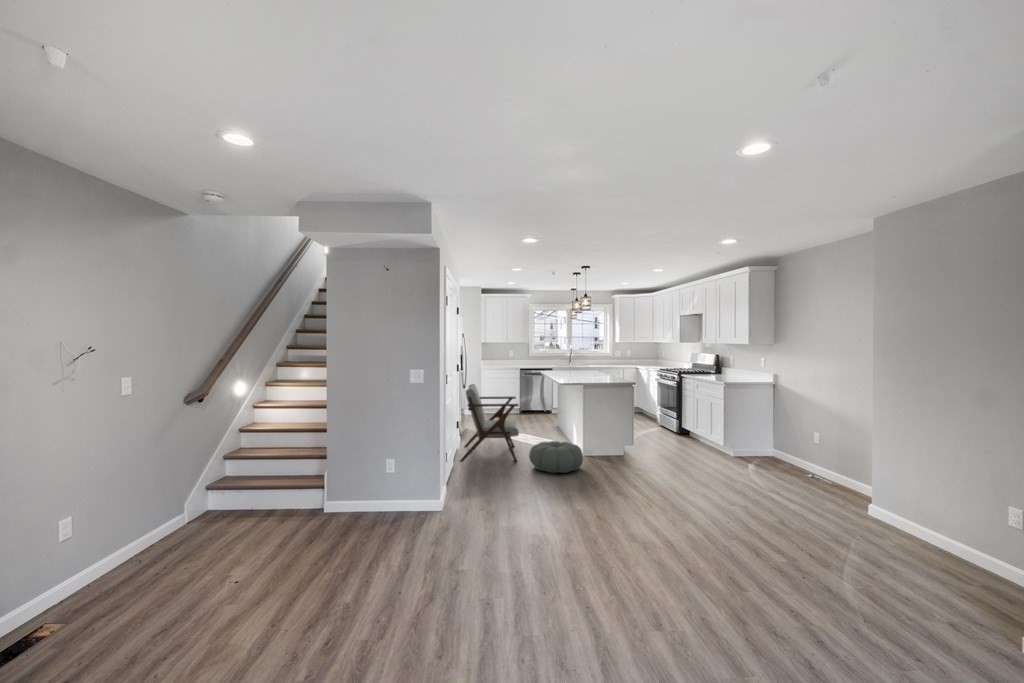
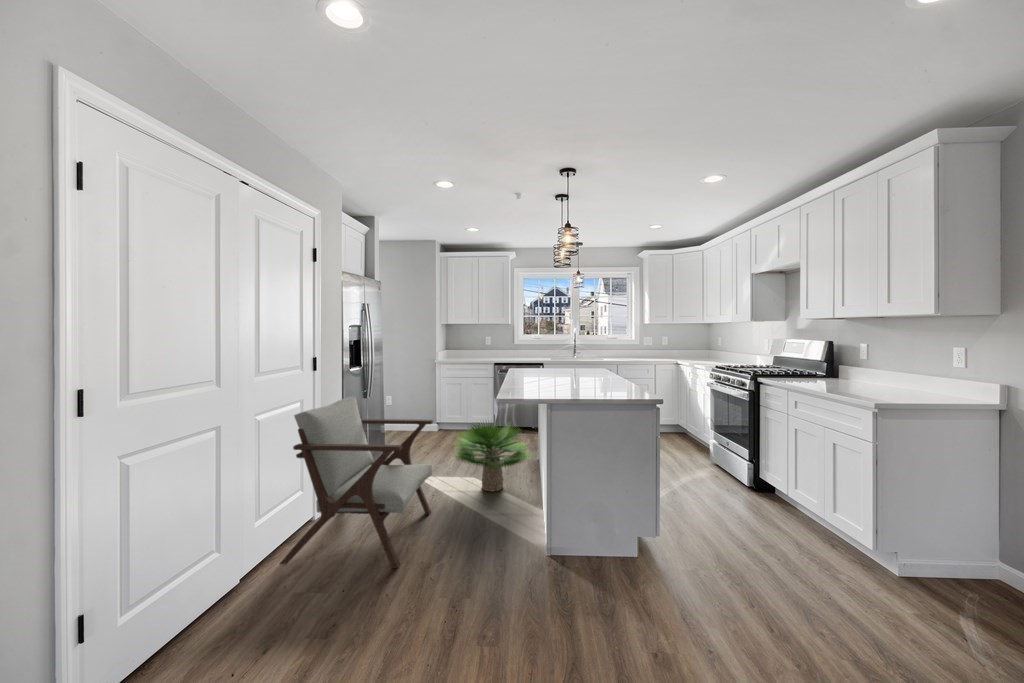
potted plant: none [516,399,563,439] -> present [455,422,530,491]
pouf: present [529,441,583,473] -> none [402,529,528,635]

